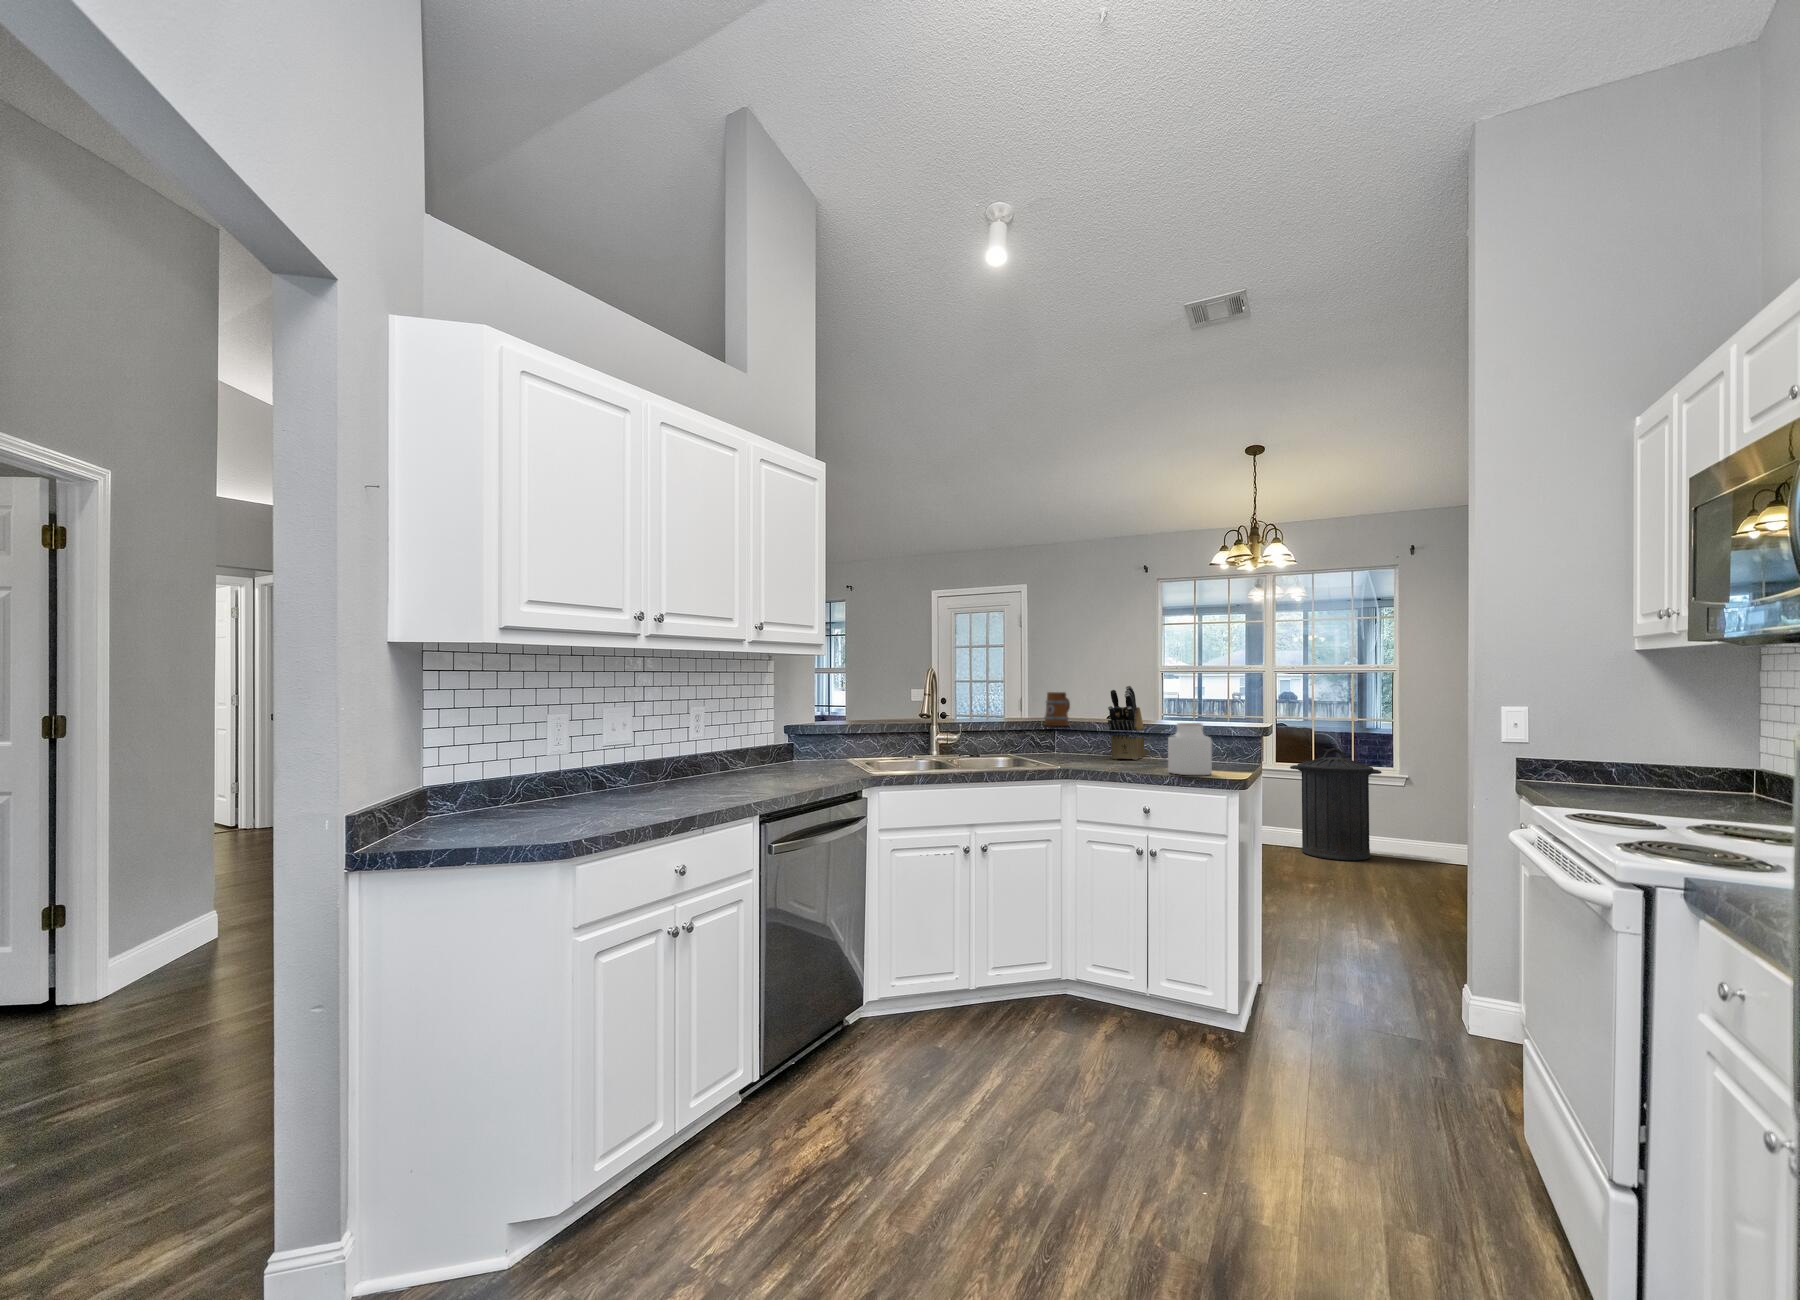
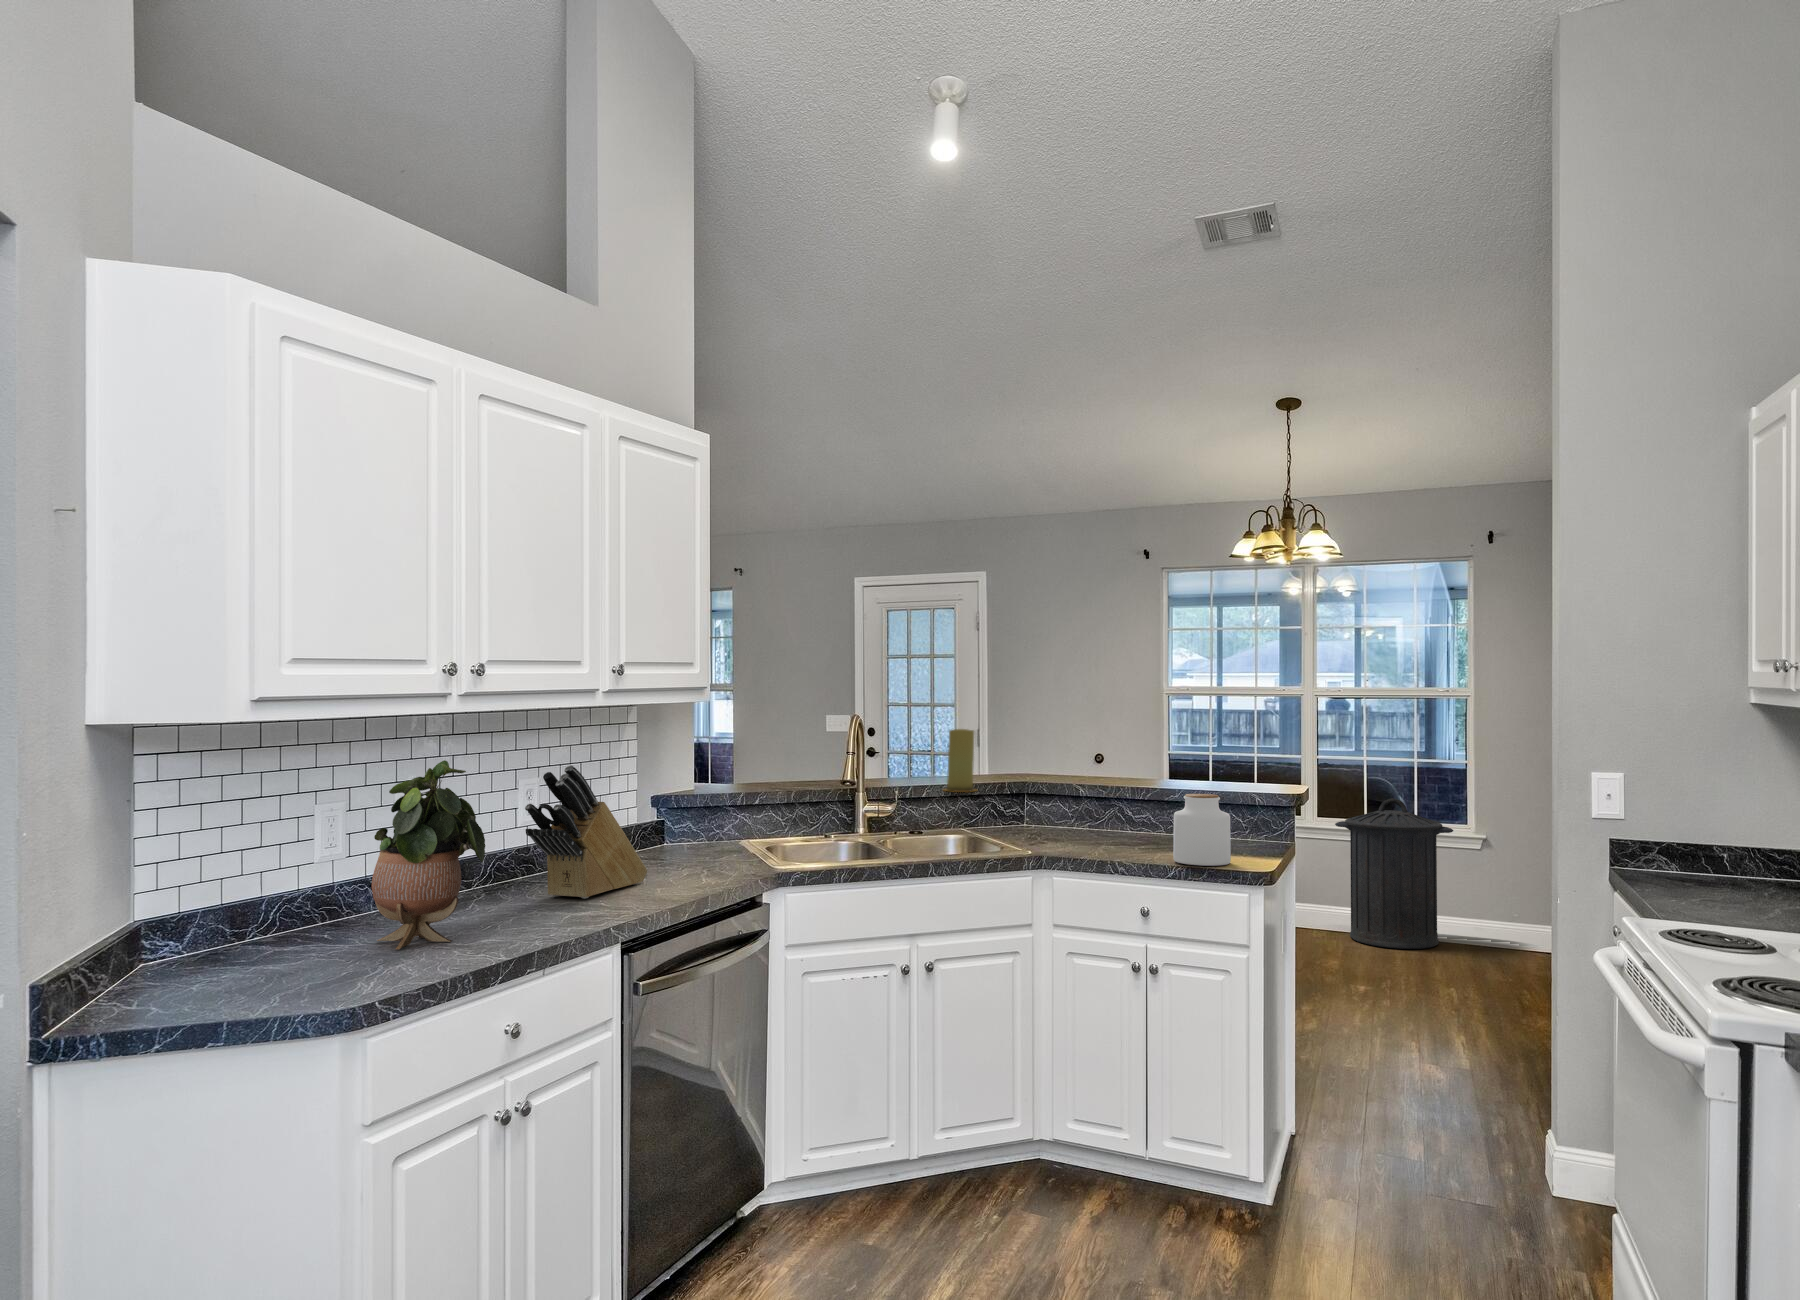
potted plant: none [585,680,664,812] -> present [372,760,485,949]
candle: none [995,681,1021,726] -> present [944,729,976,792]
knife block: present [1108,686,1147,760] -> present [525,765,647,898]
mug: present [1045,692,1070,726] -> none [1008,743,1044,790]

